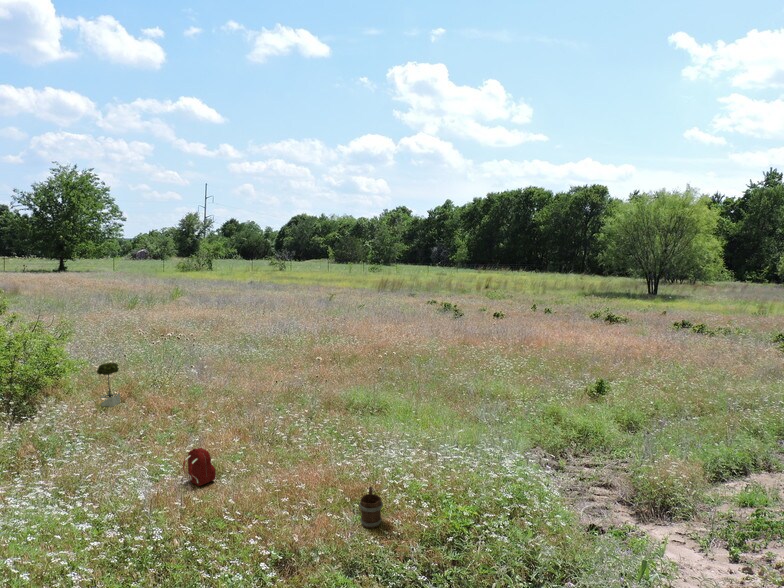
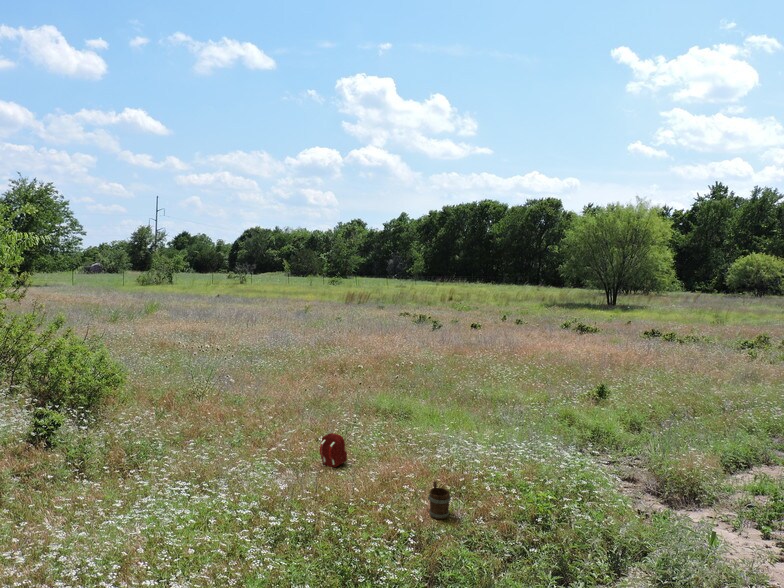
potted tree: present [97,363,120,407] -> none [102,365,124,412]
backpack: present [183,448,216,486] -> present [320,433,347,467]

